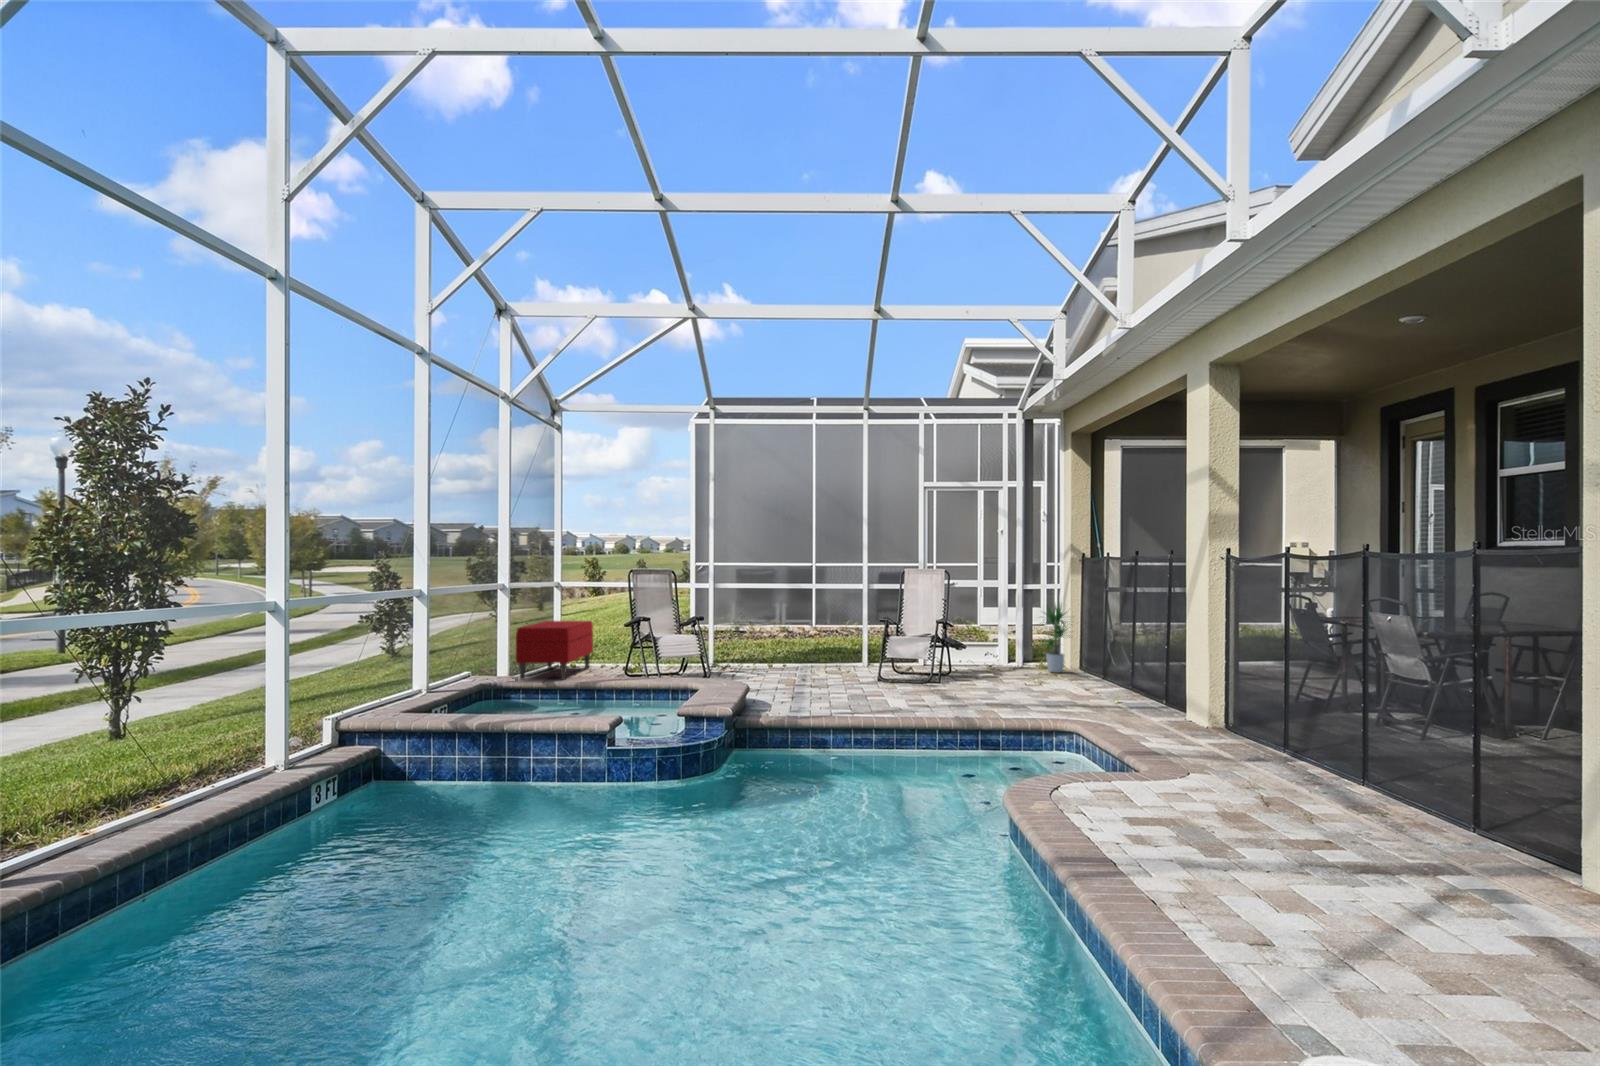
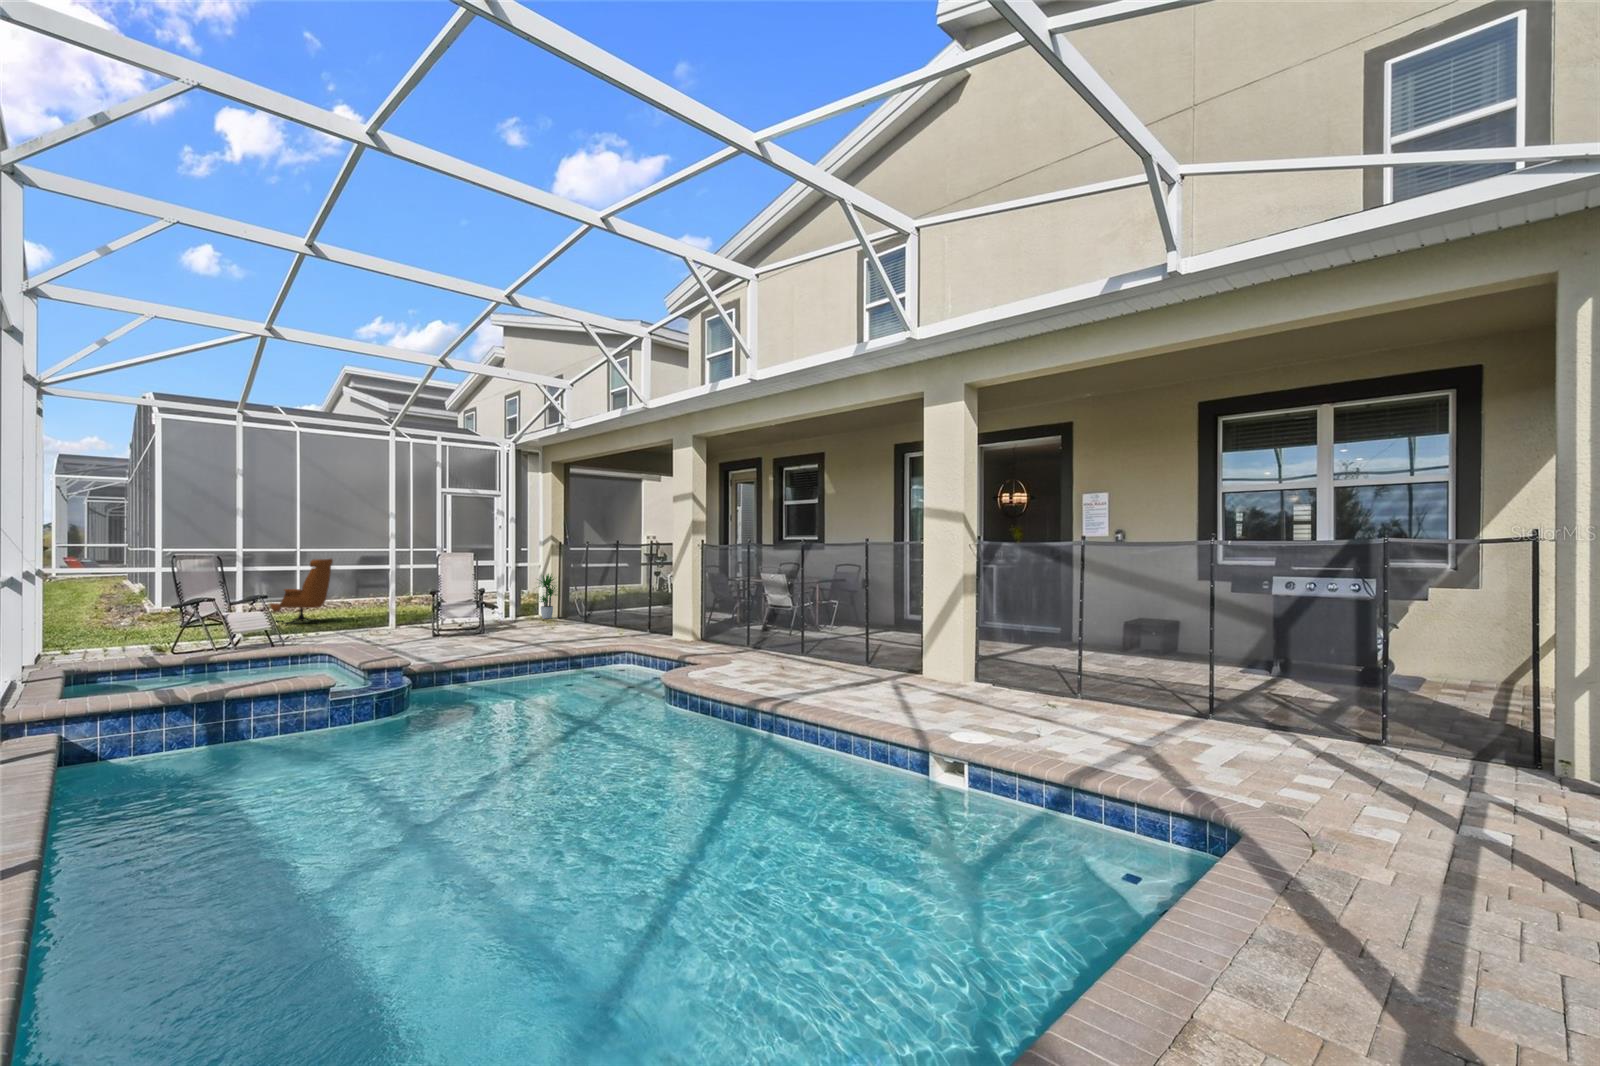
lounge chair: none [732,576,807,656] -> present [269,559,333,622]
bench: present [516,621,593,680] -> none [75,606,144,667]

